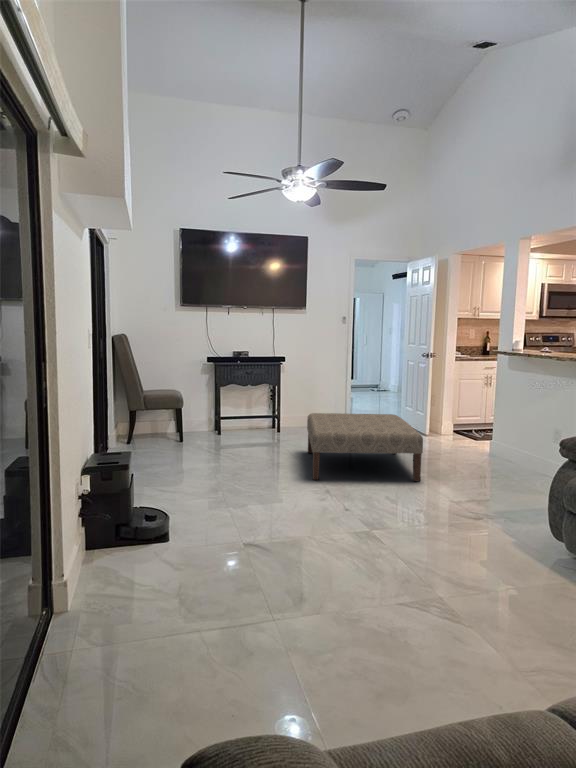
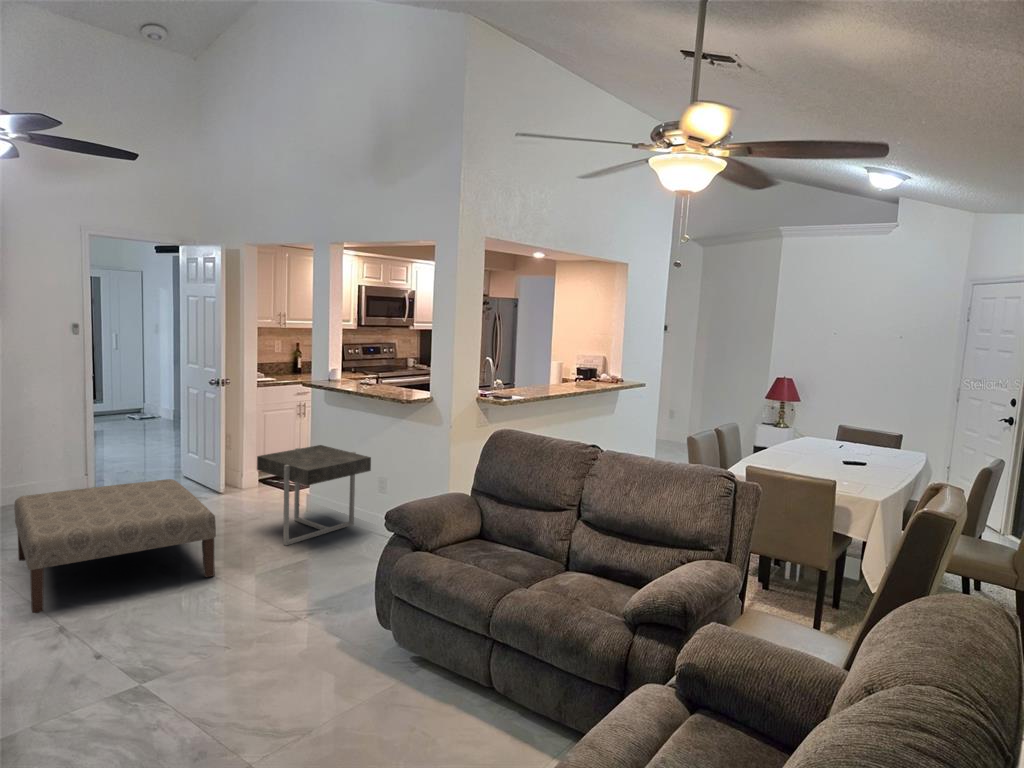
side table: none [454,402,548,473] -> present [257,445,371,545]

